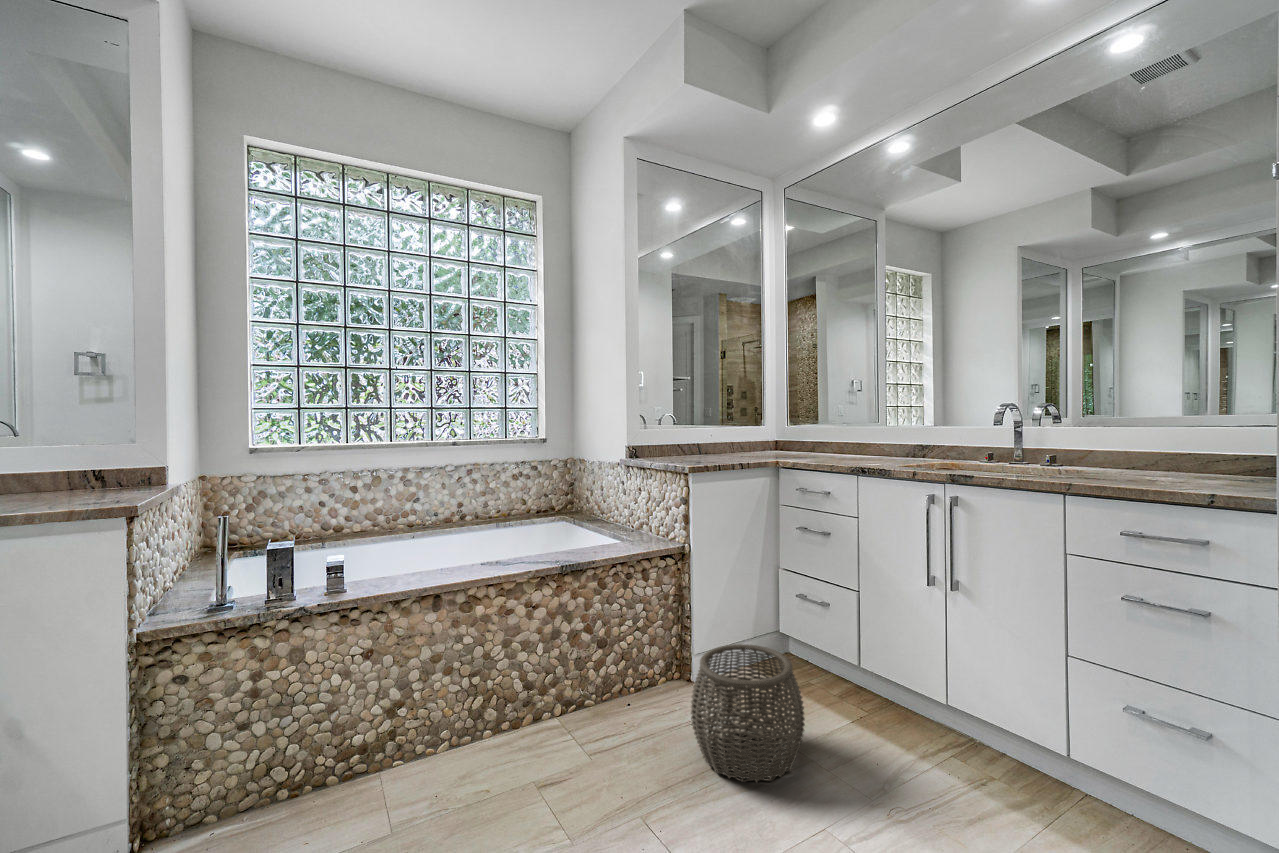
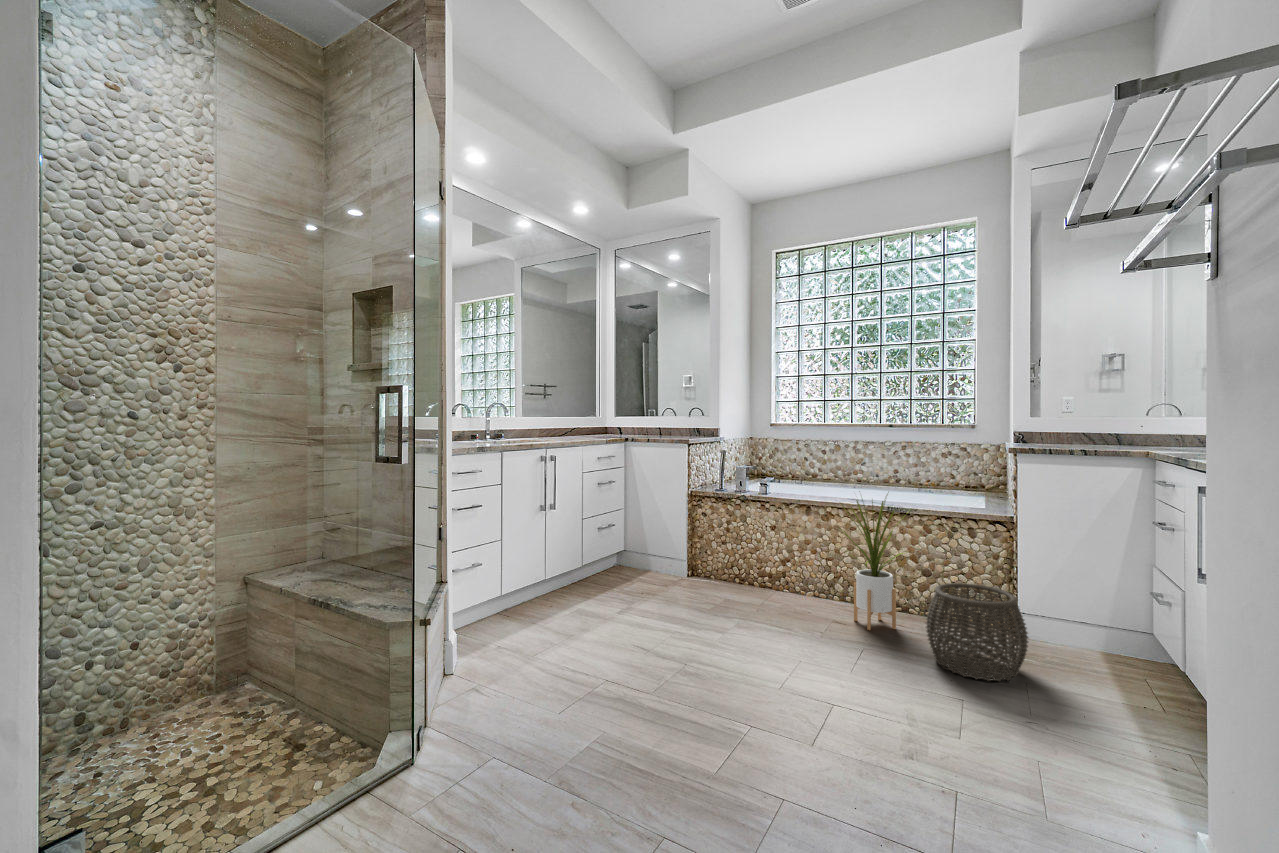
house plant: none [525,546,637,770] -> present [840,494,908,630]

